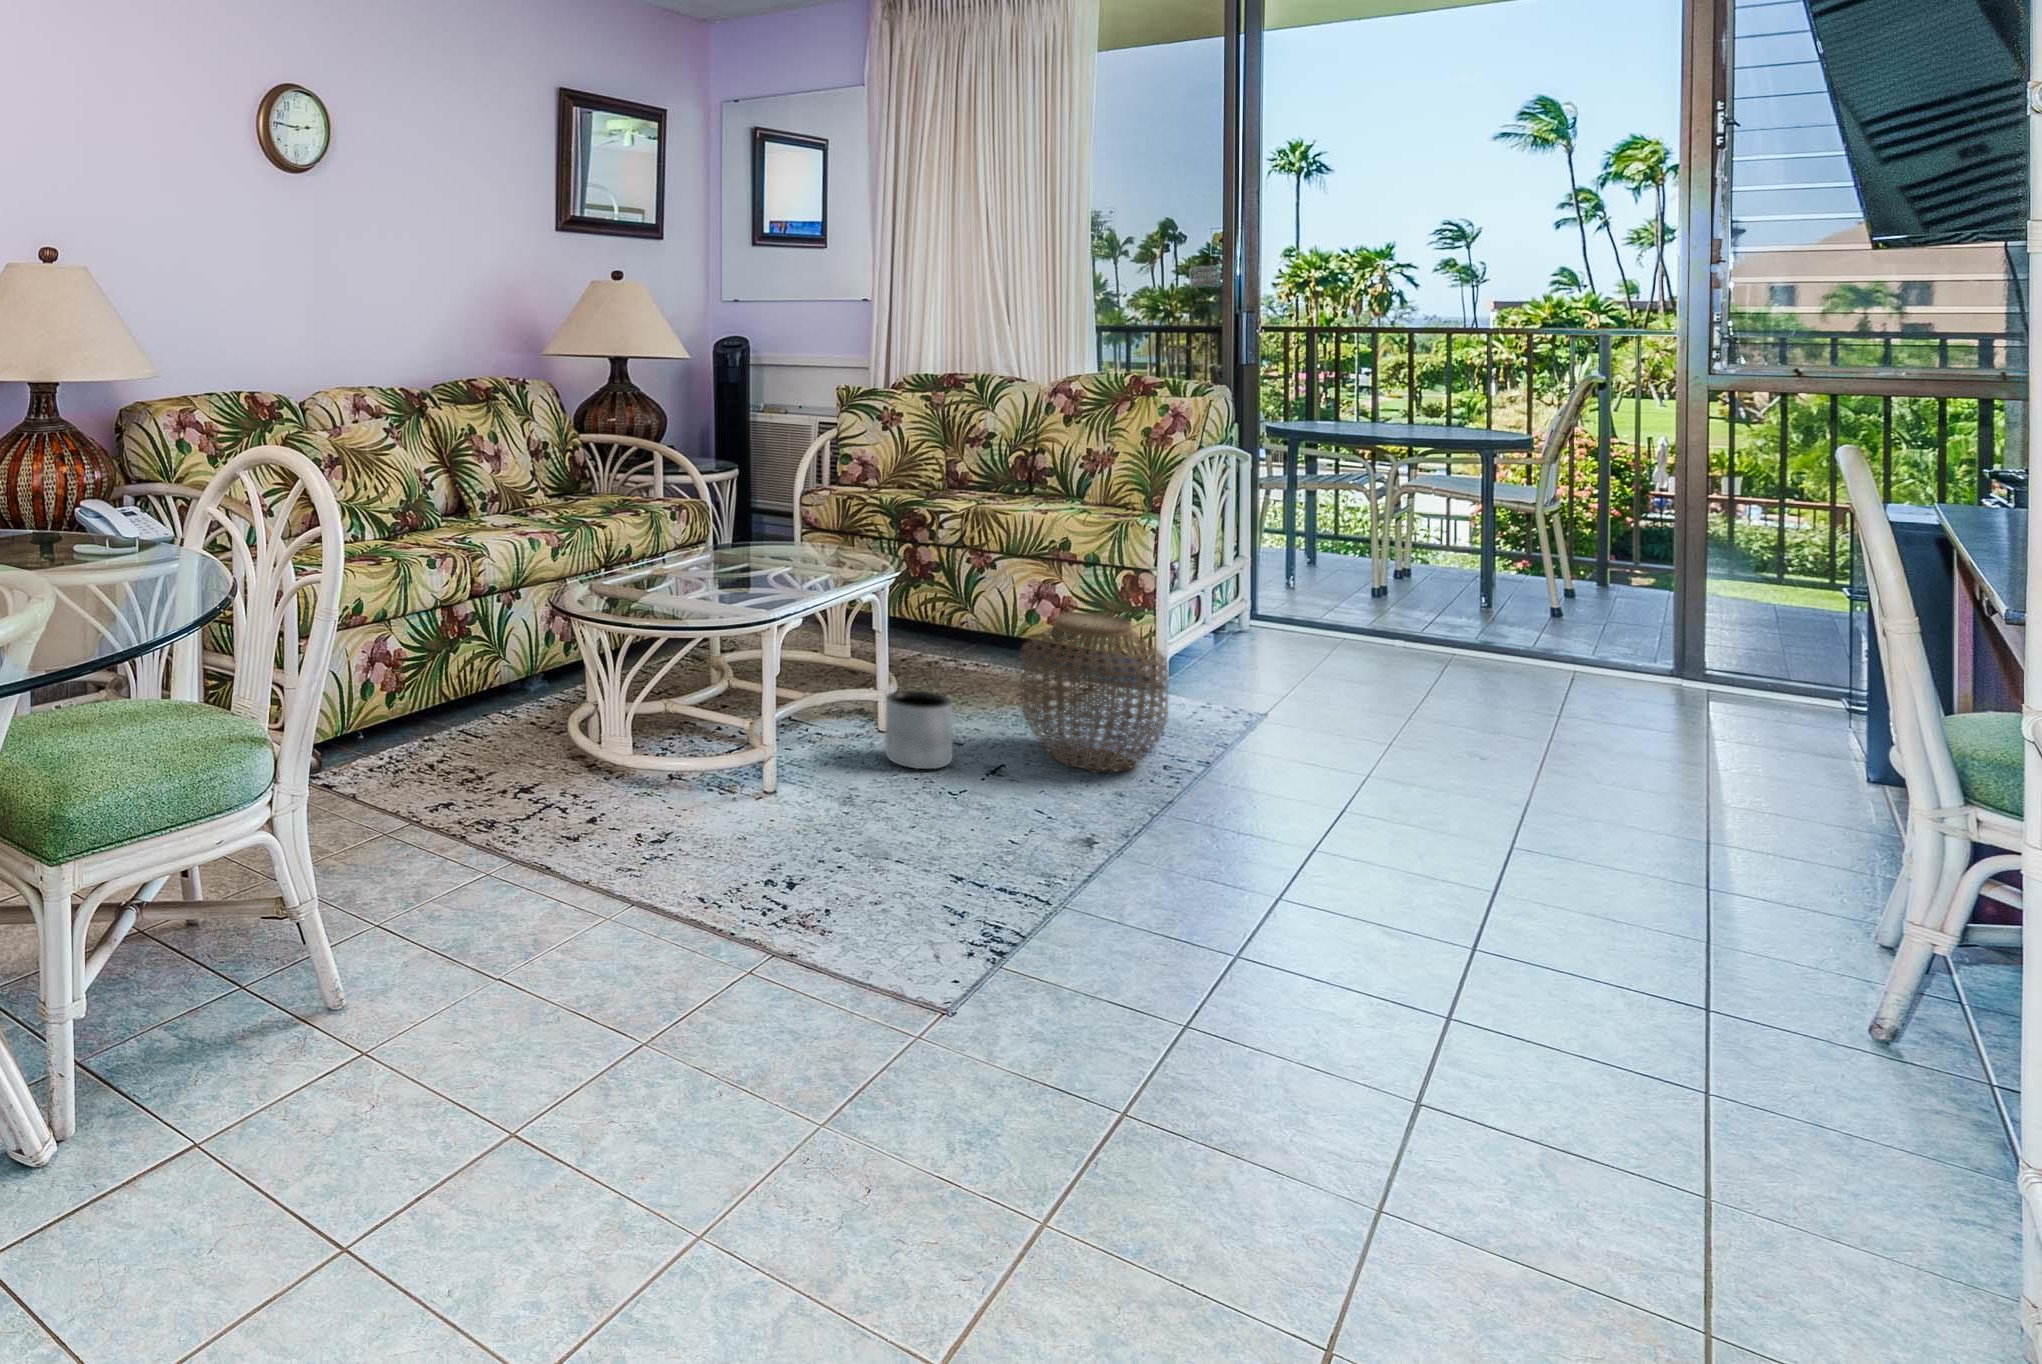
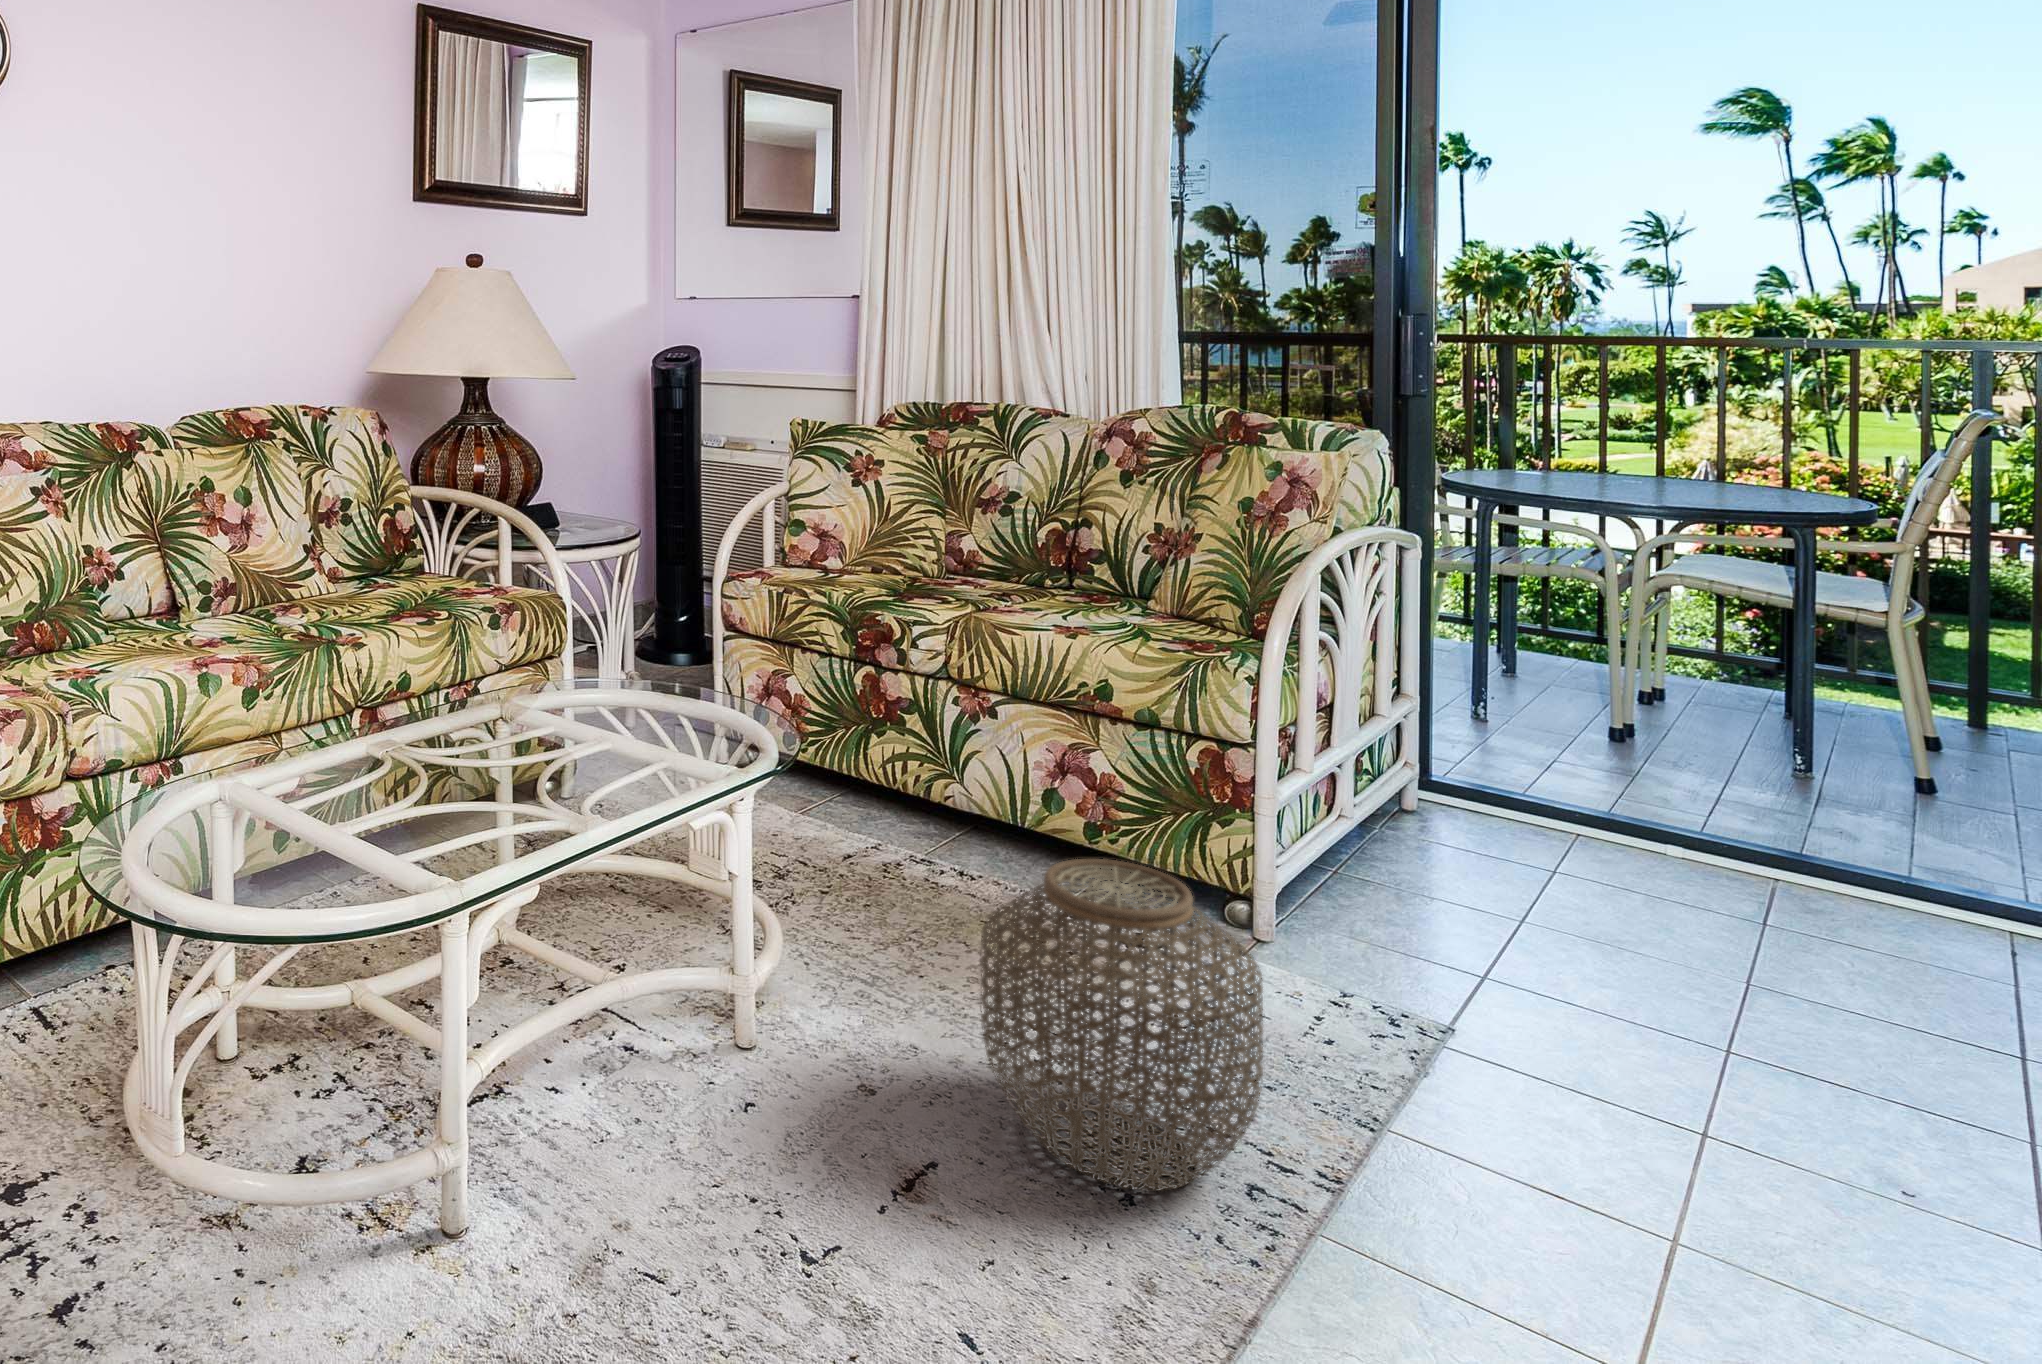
planter: present [885,690,952,769] -> none [723,991,845,1164]

